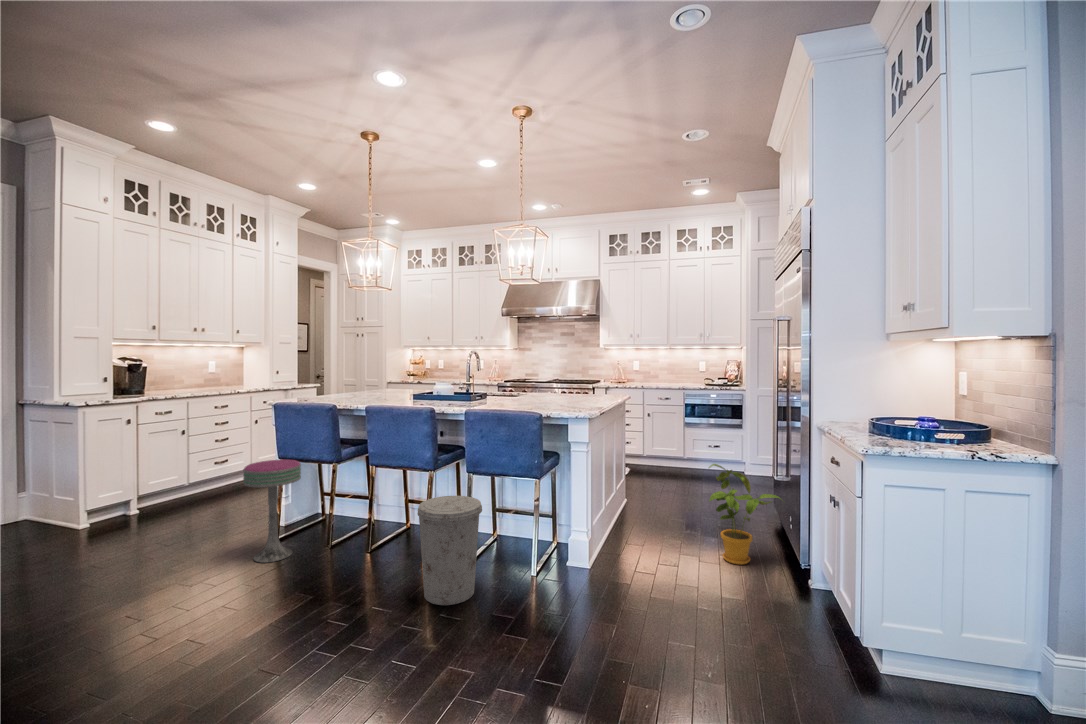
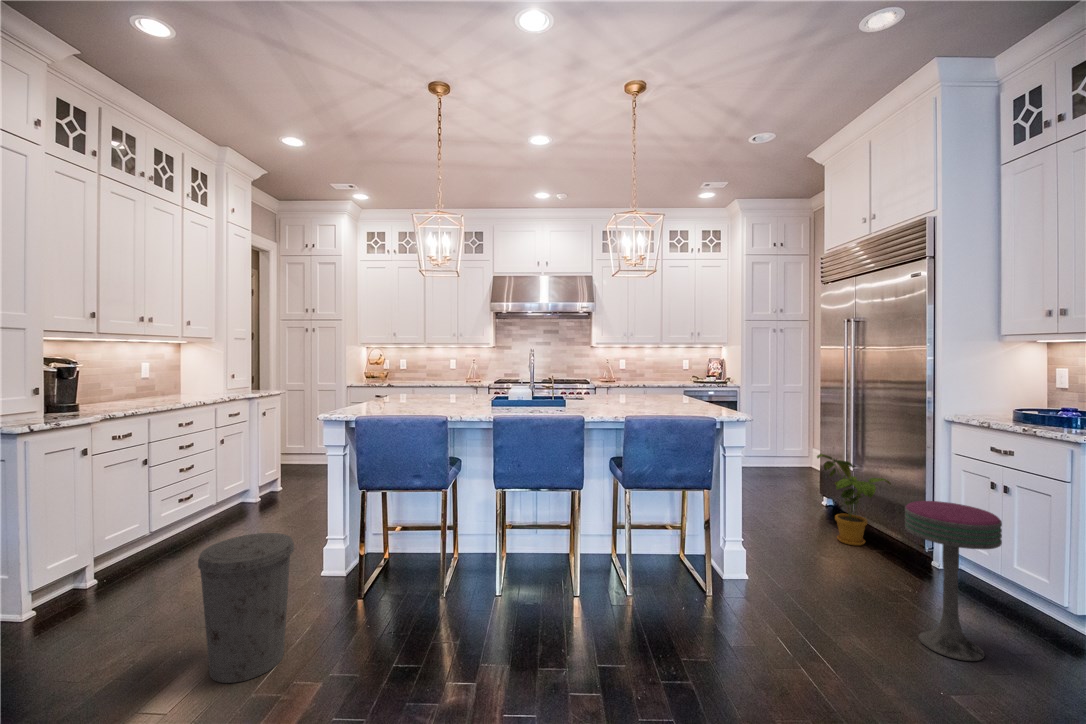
bar stool: present [243,459,301,563] -> present [905,501,1002,661]
trash can: present [417,496,482,605] -> present [198,533,294,683]

